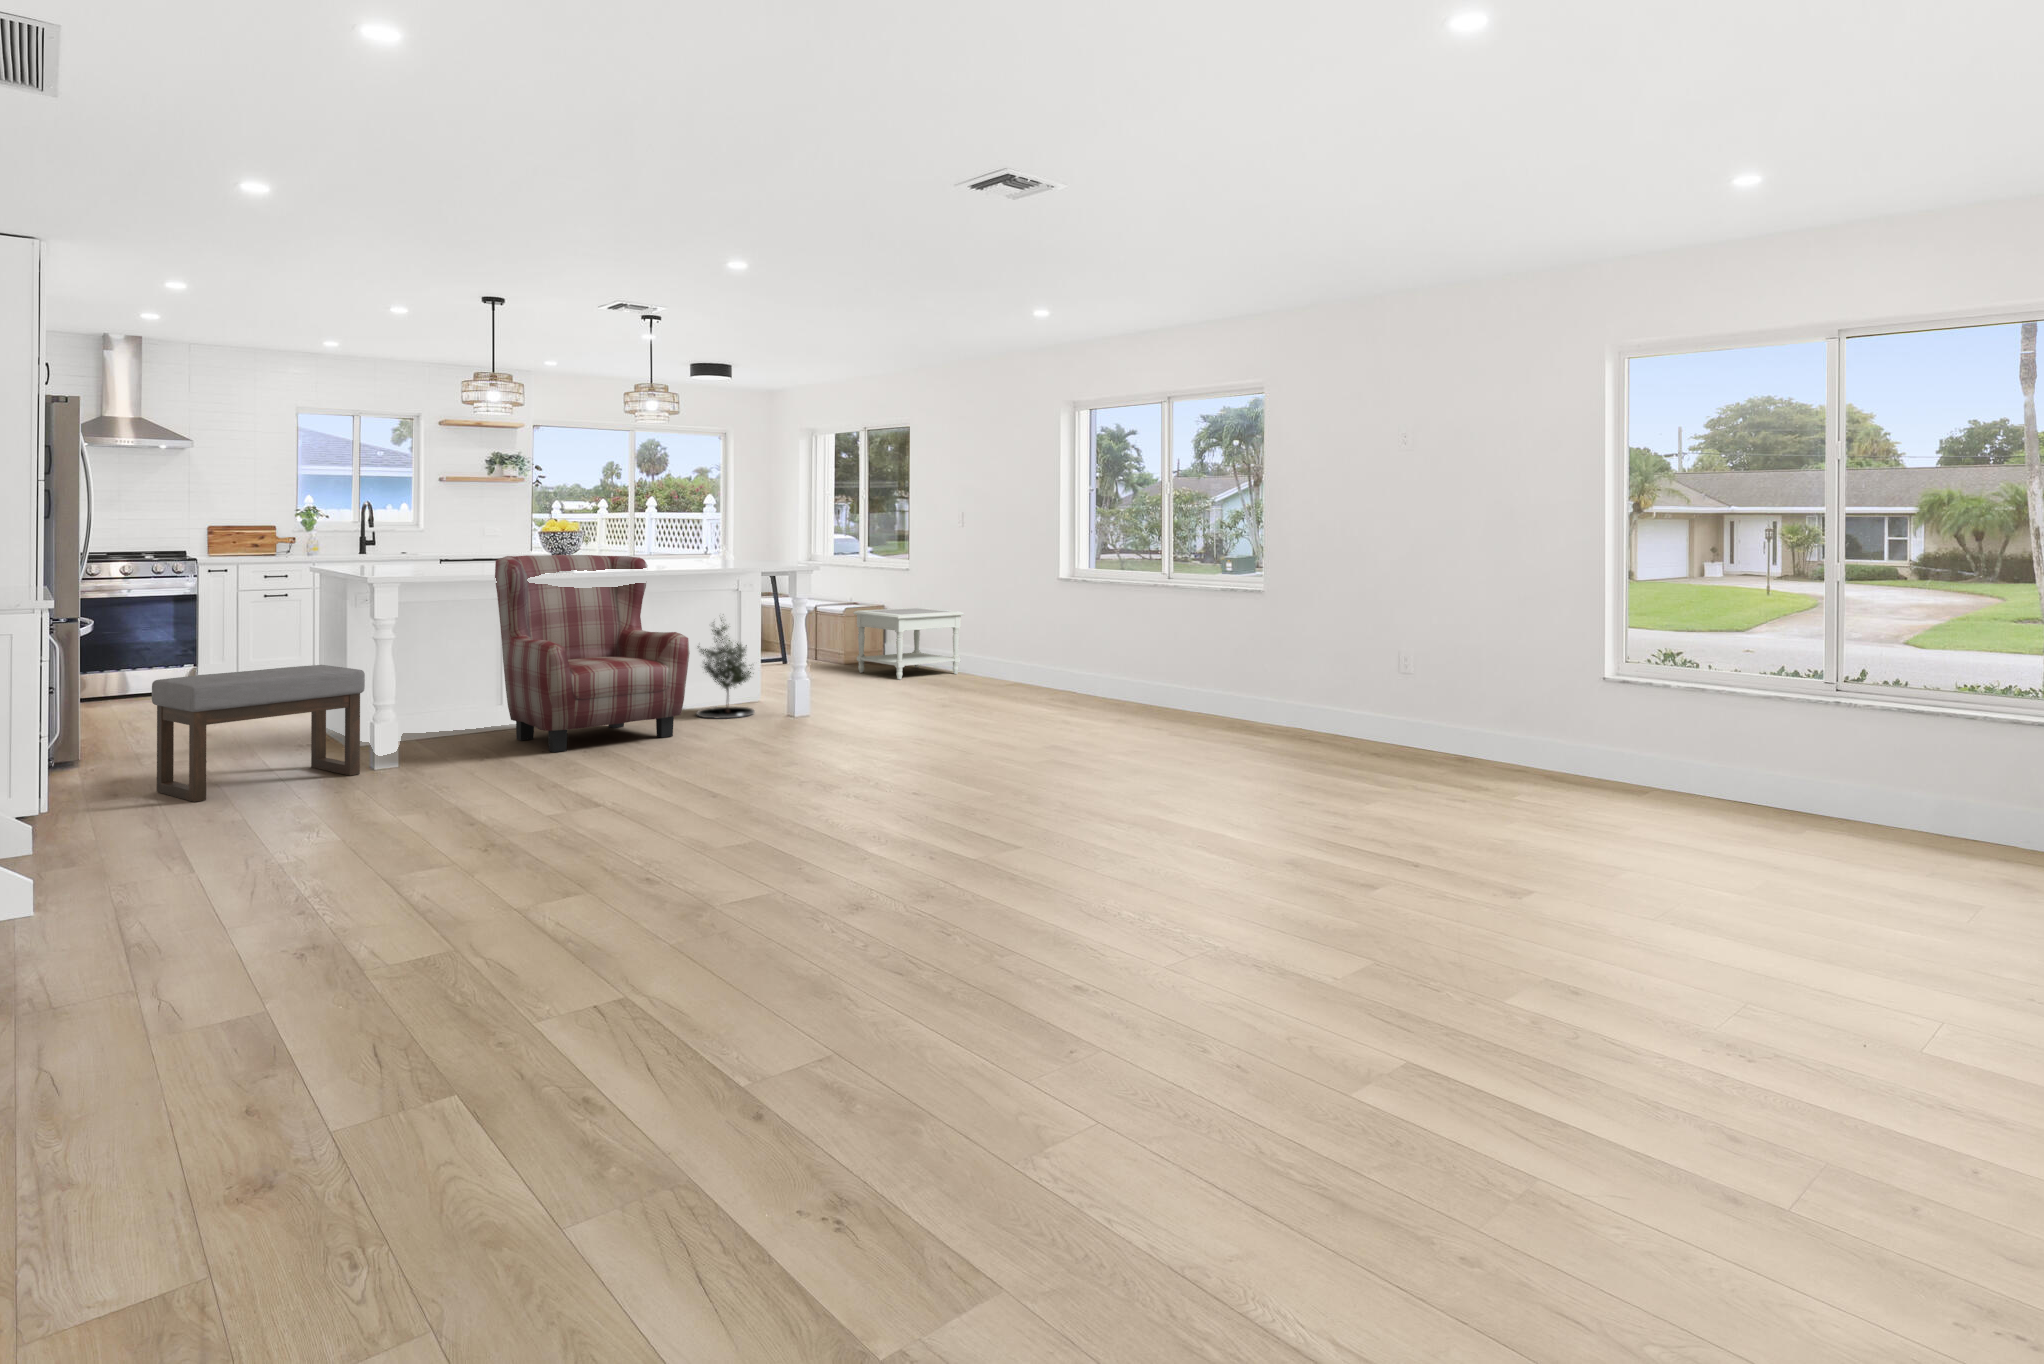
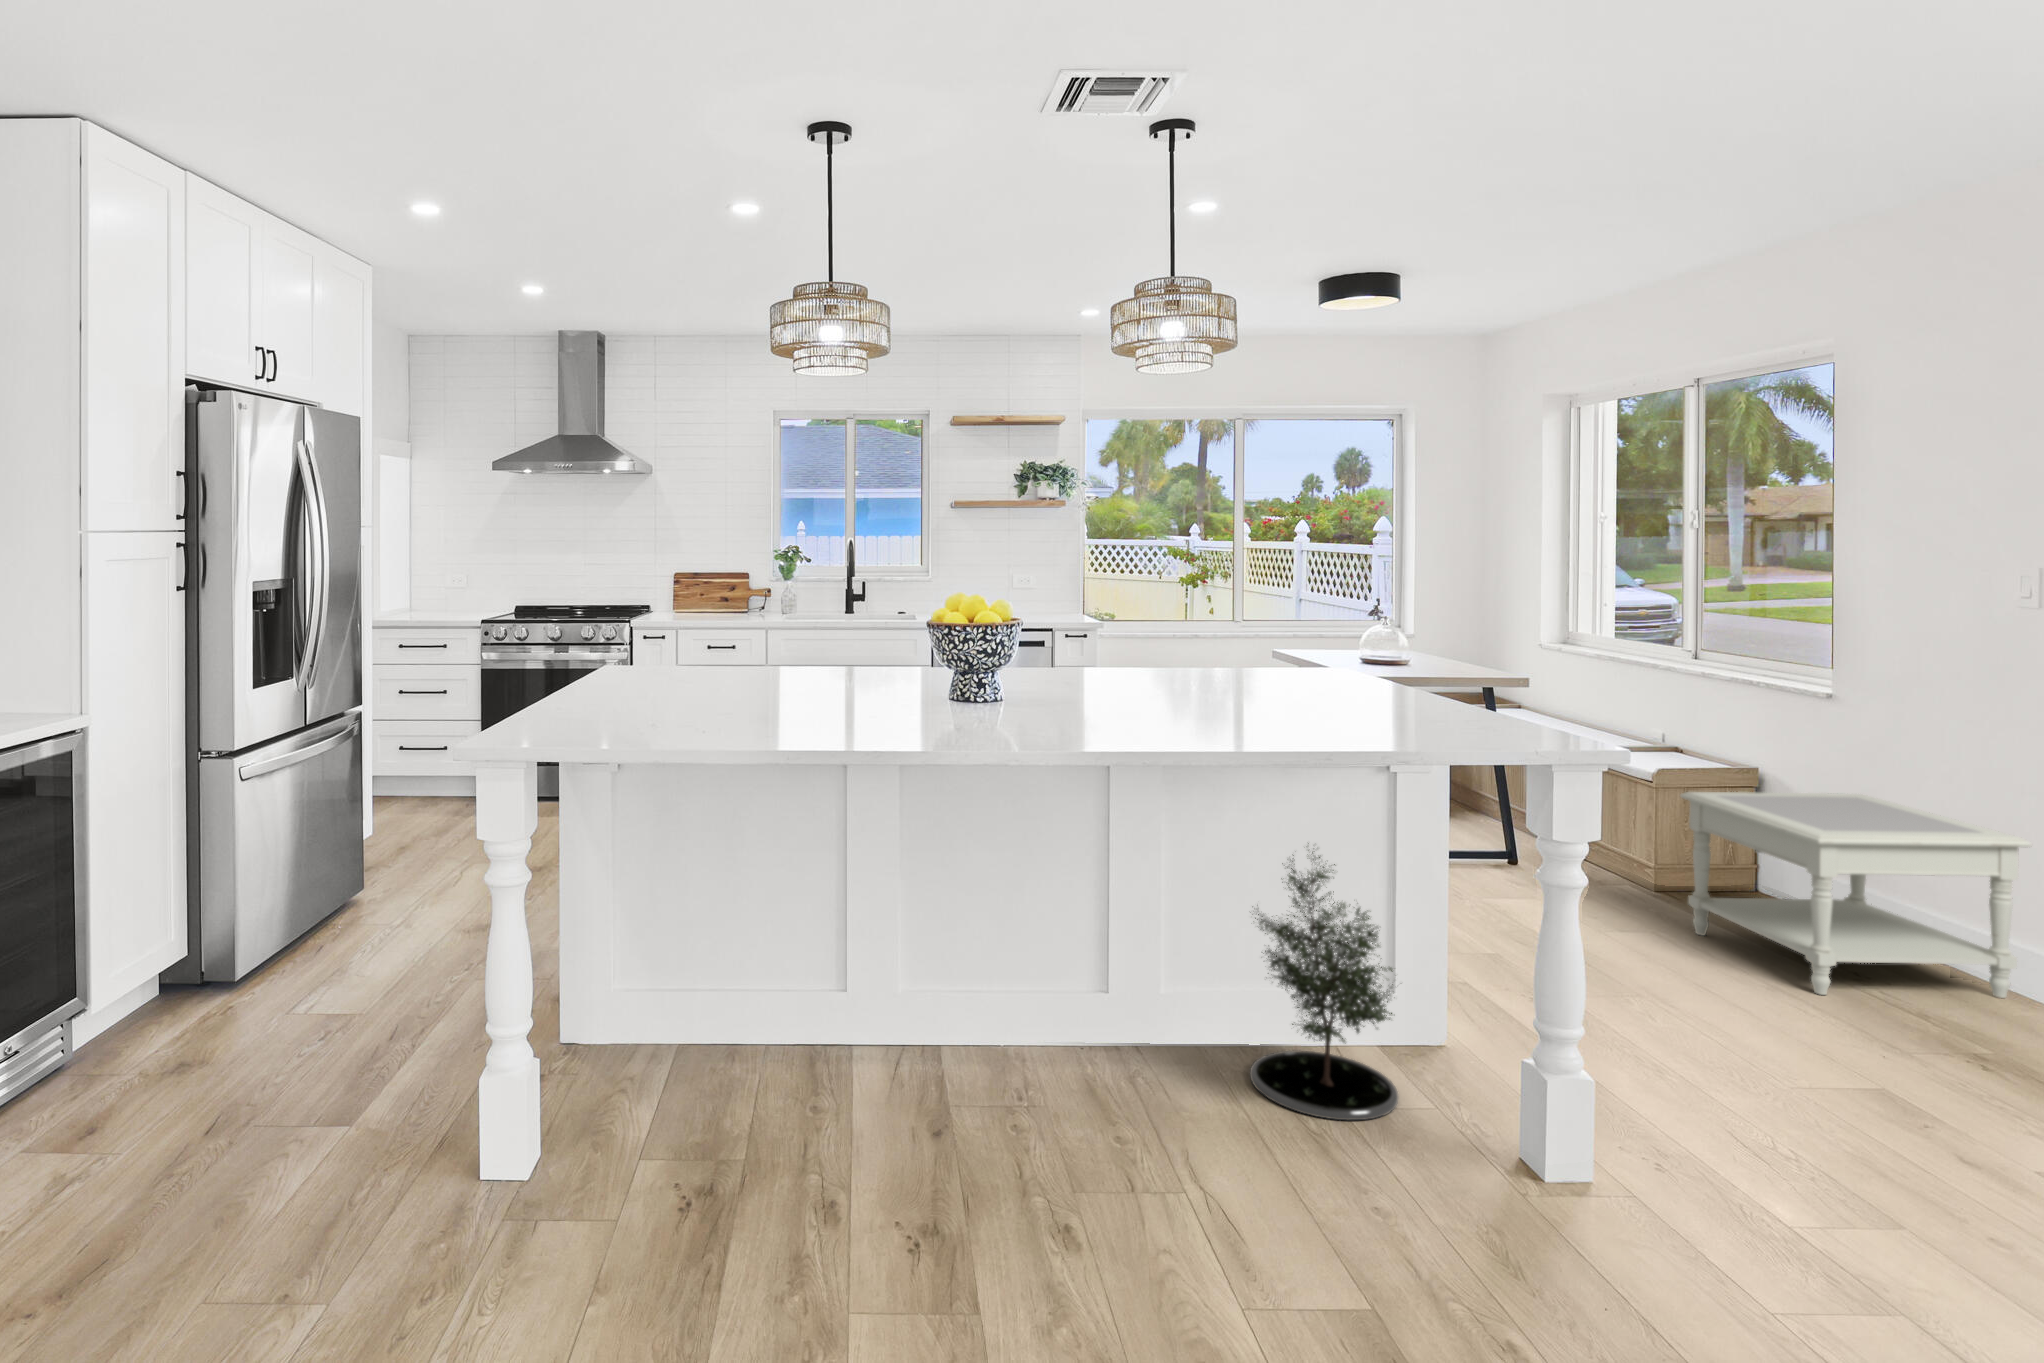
armchair: present [495,555,690,752] -> none [789,684,1184,1206]
ottoman: present [152,665,365,802] -> none [46,907,437,1232]

